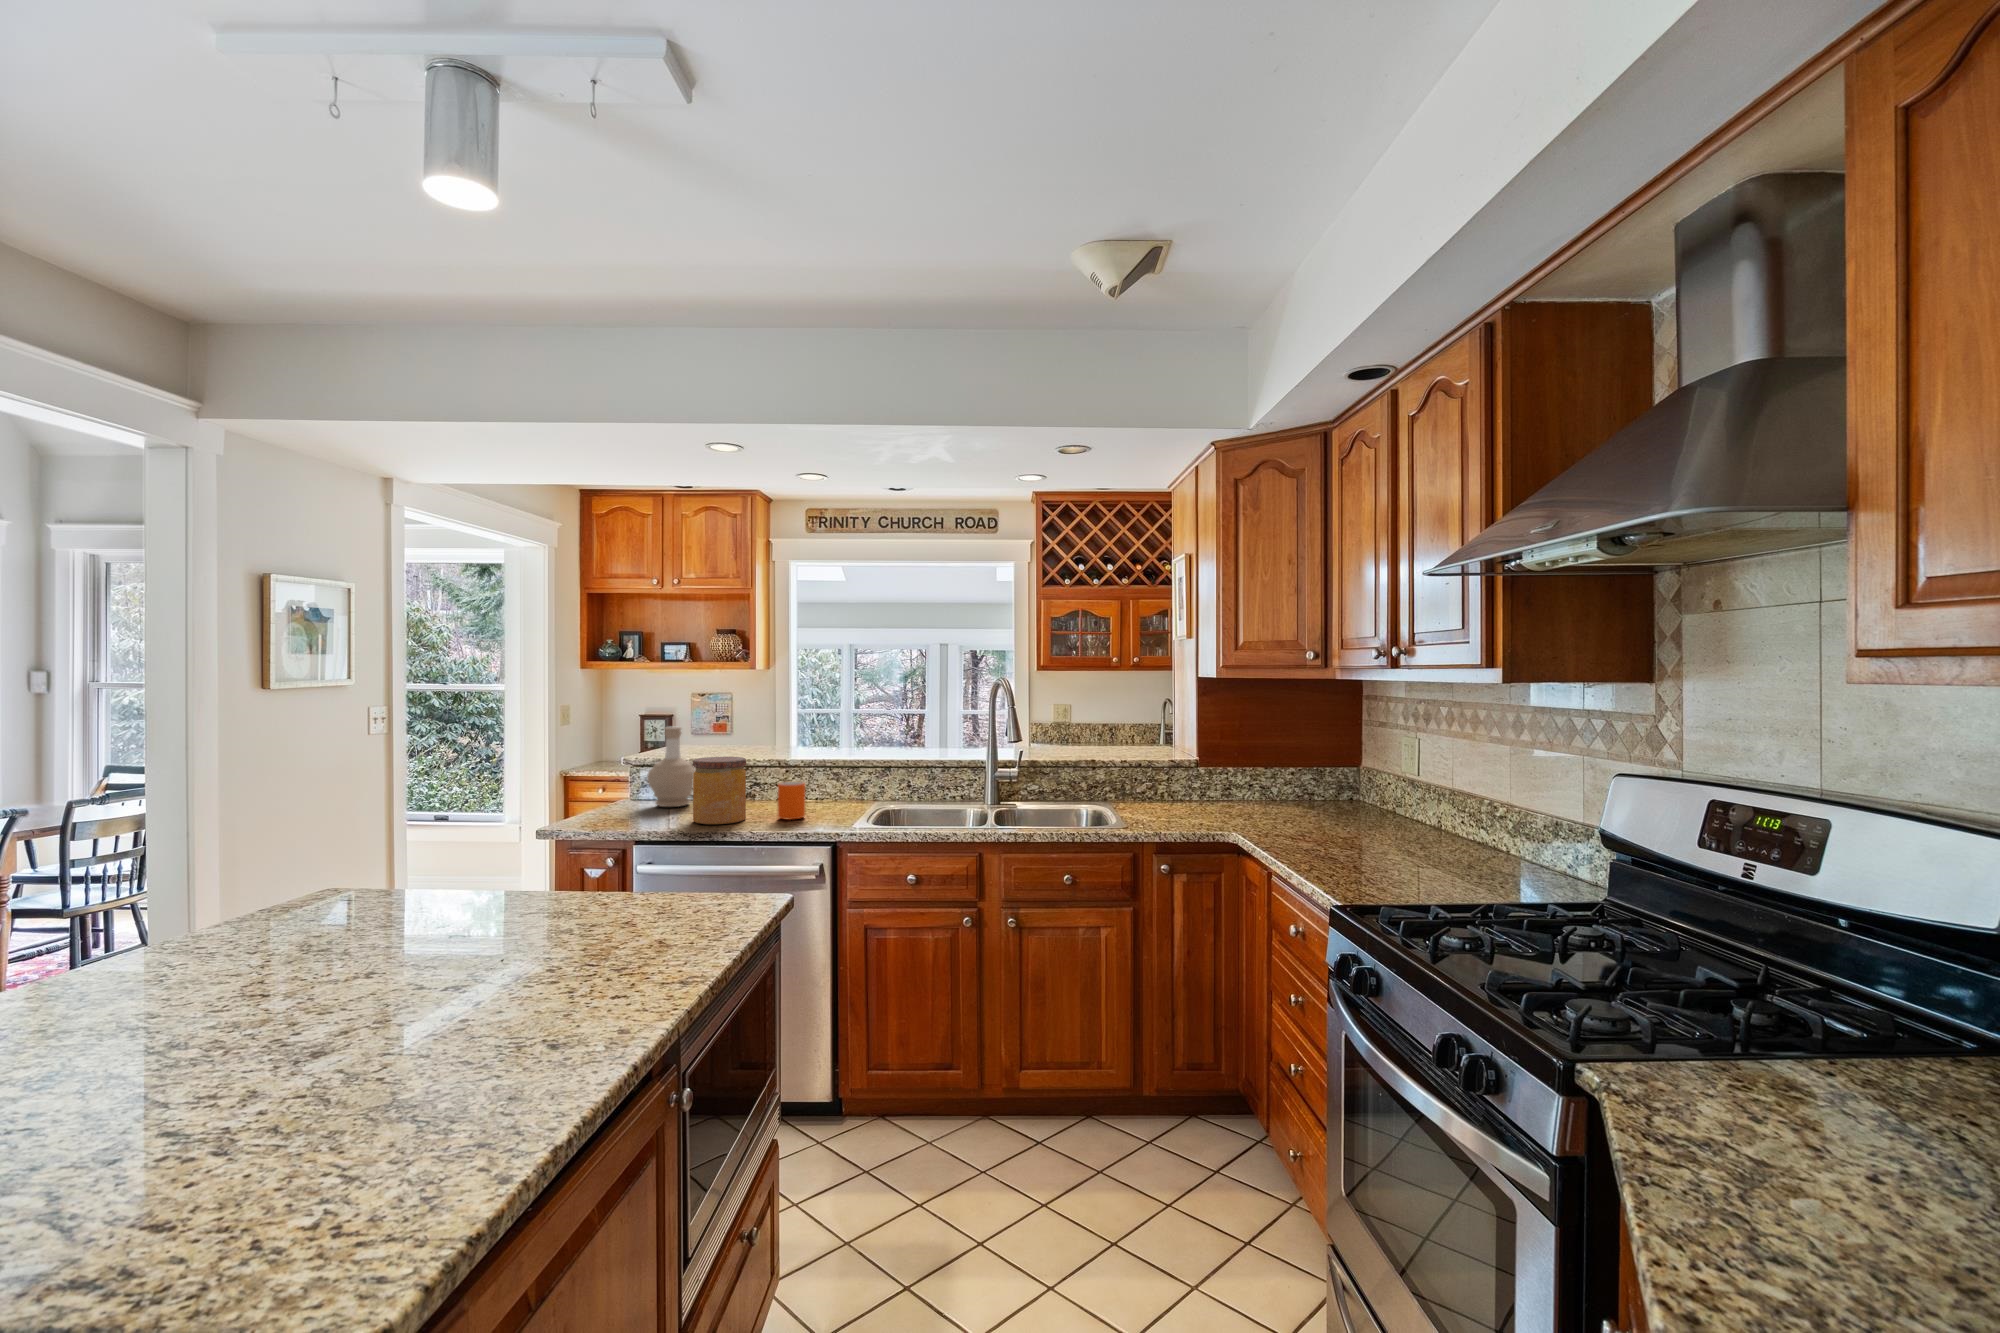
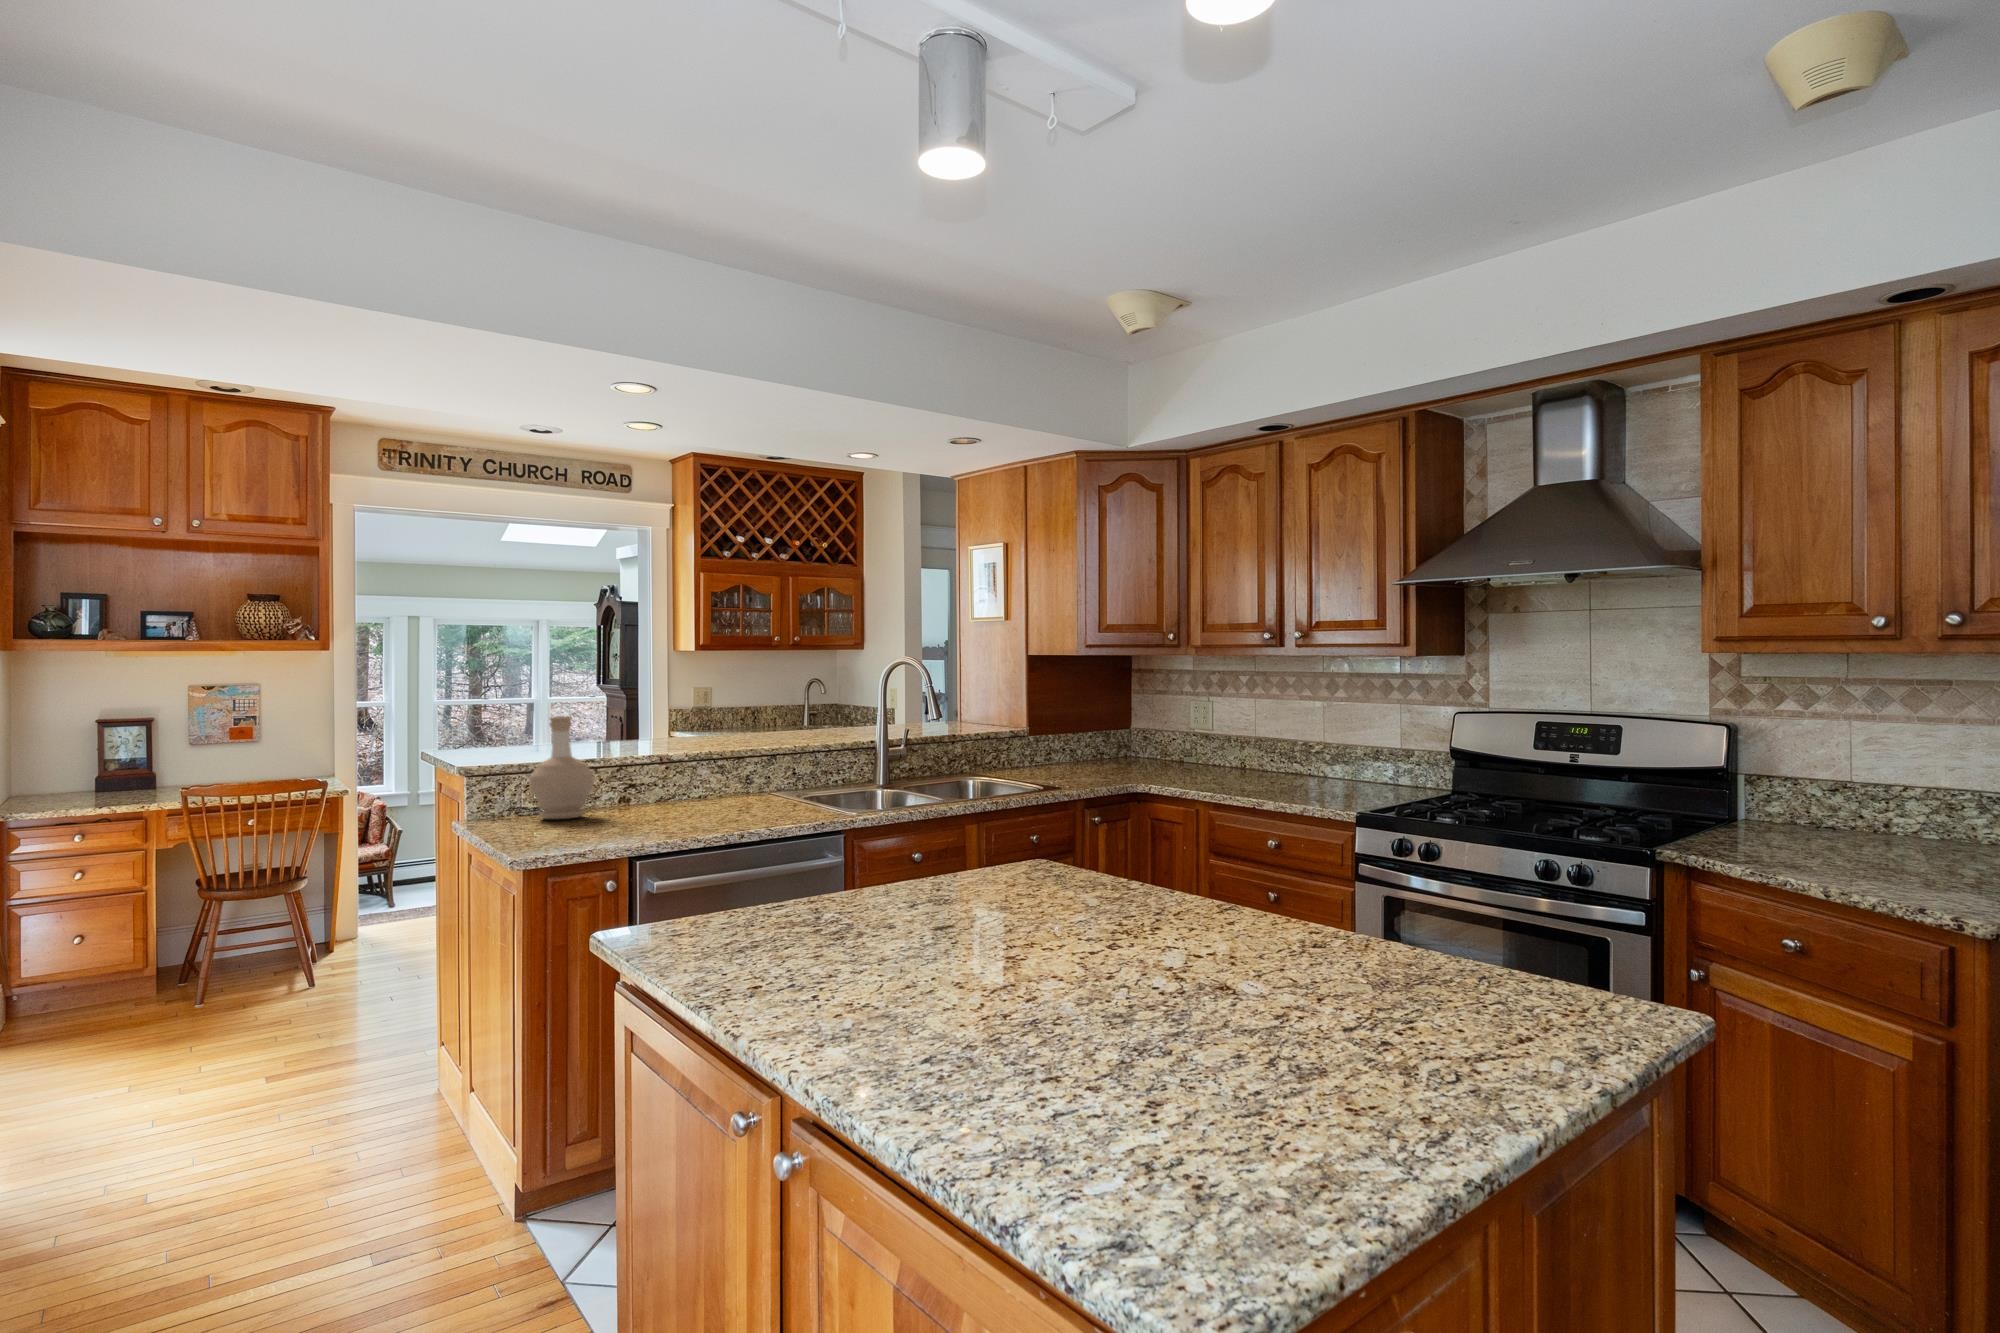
jar: present [693,757,746,824] -> none [661,743,725,820]
mug: present [778,782,805,819] -> none [741,767,777,809]

